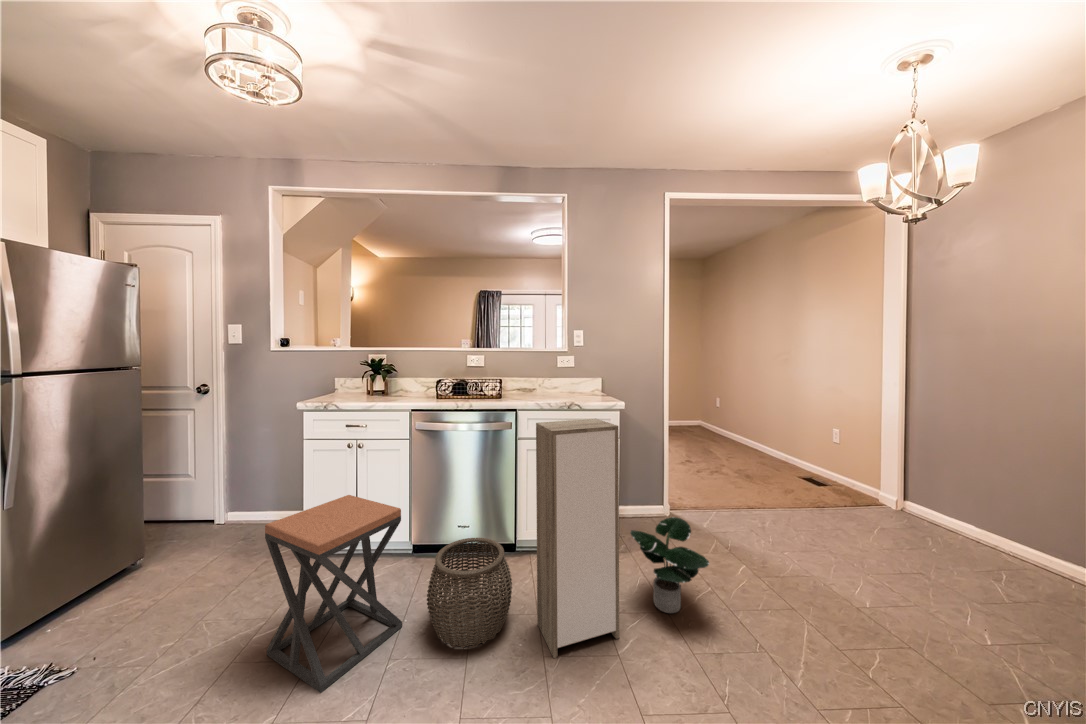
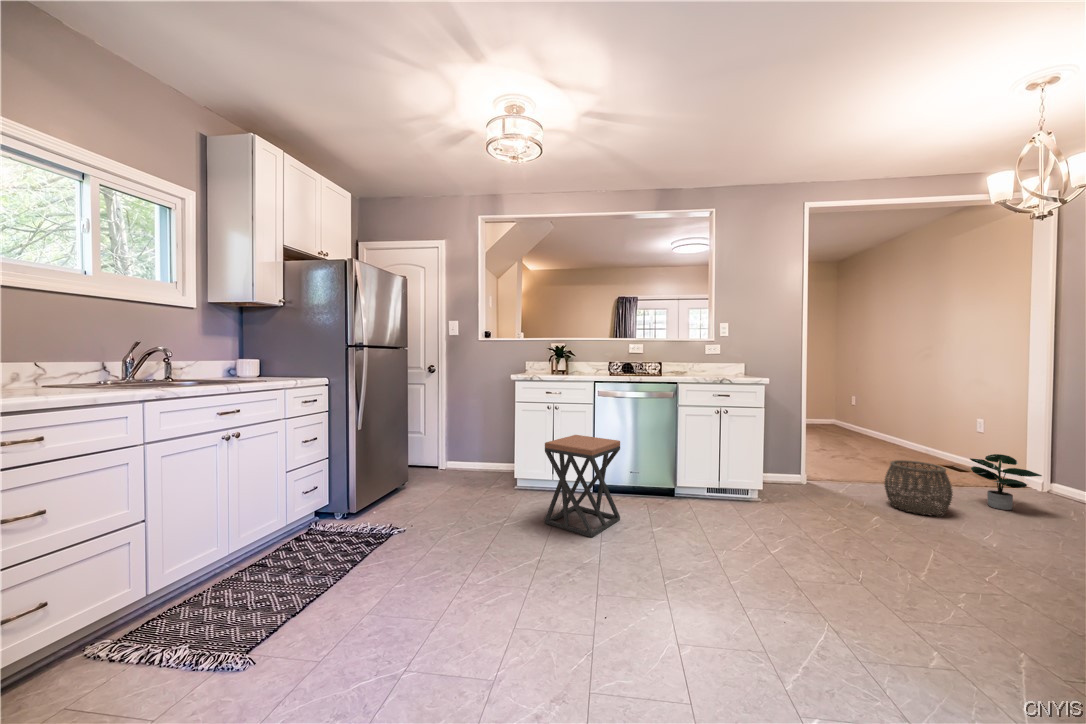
storage cabinet: present [536,419,619,658] -> none [714,386,778,538]
potted plant: present [630,517,709,613] -> present [970,454,1042,510]
woven basket: present [427,538,512,648] -> present [884,460,953,516]

